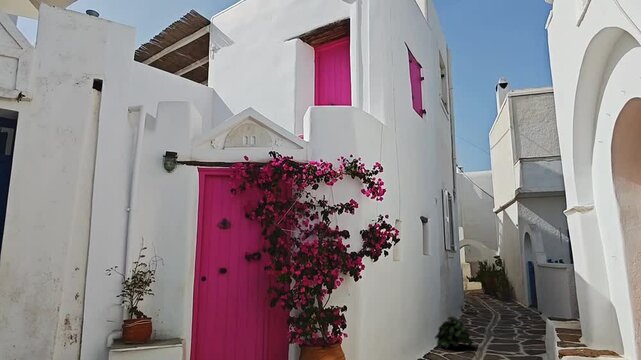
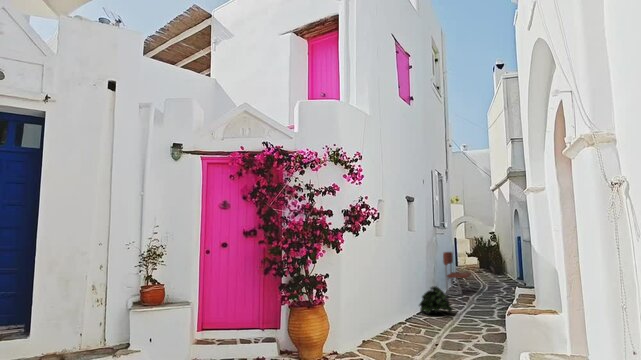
bench: none [454,277,484,324] -> present [443,252,471,294]

